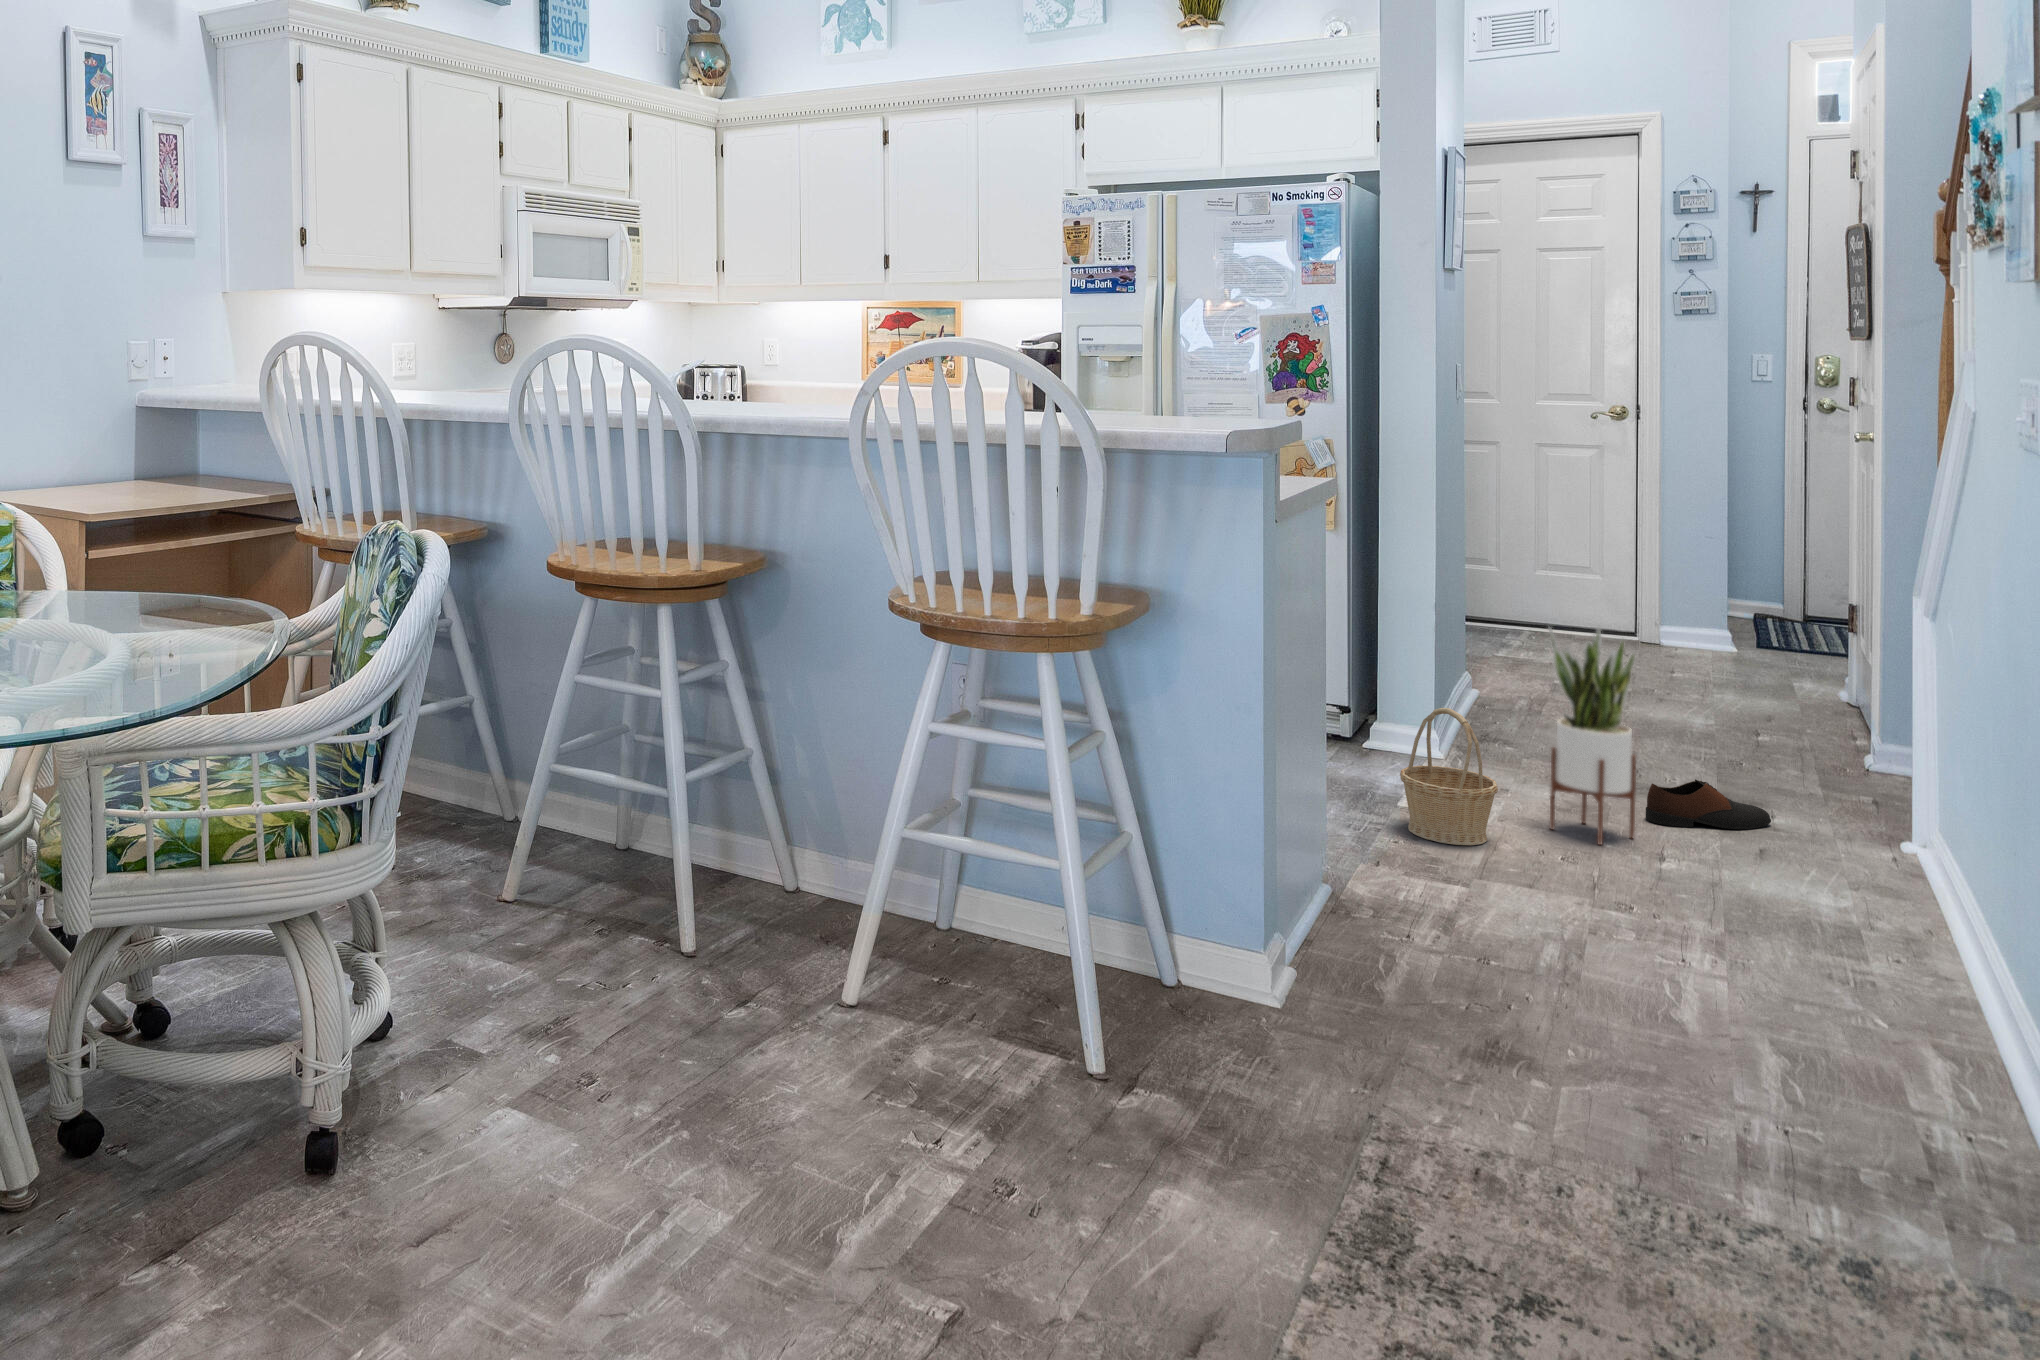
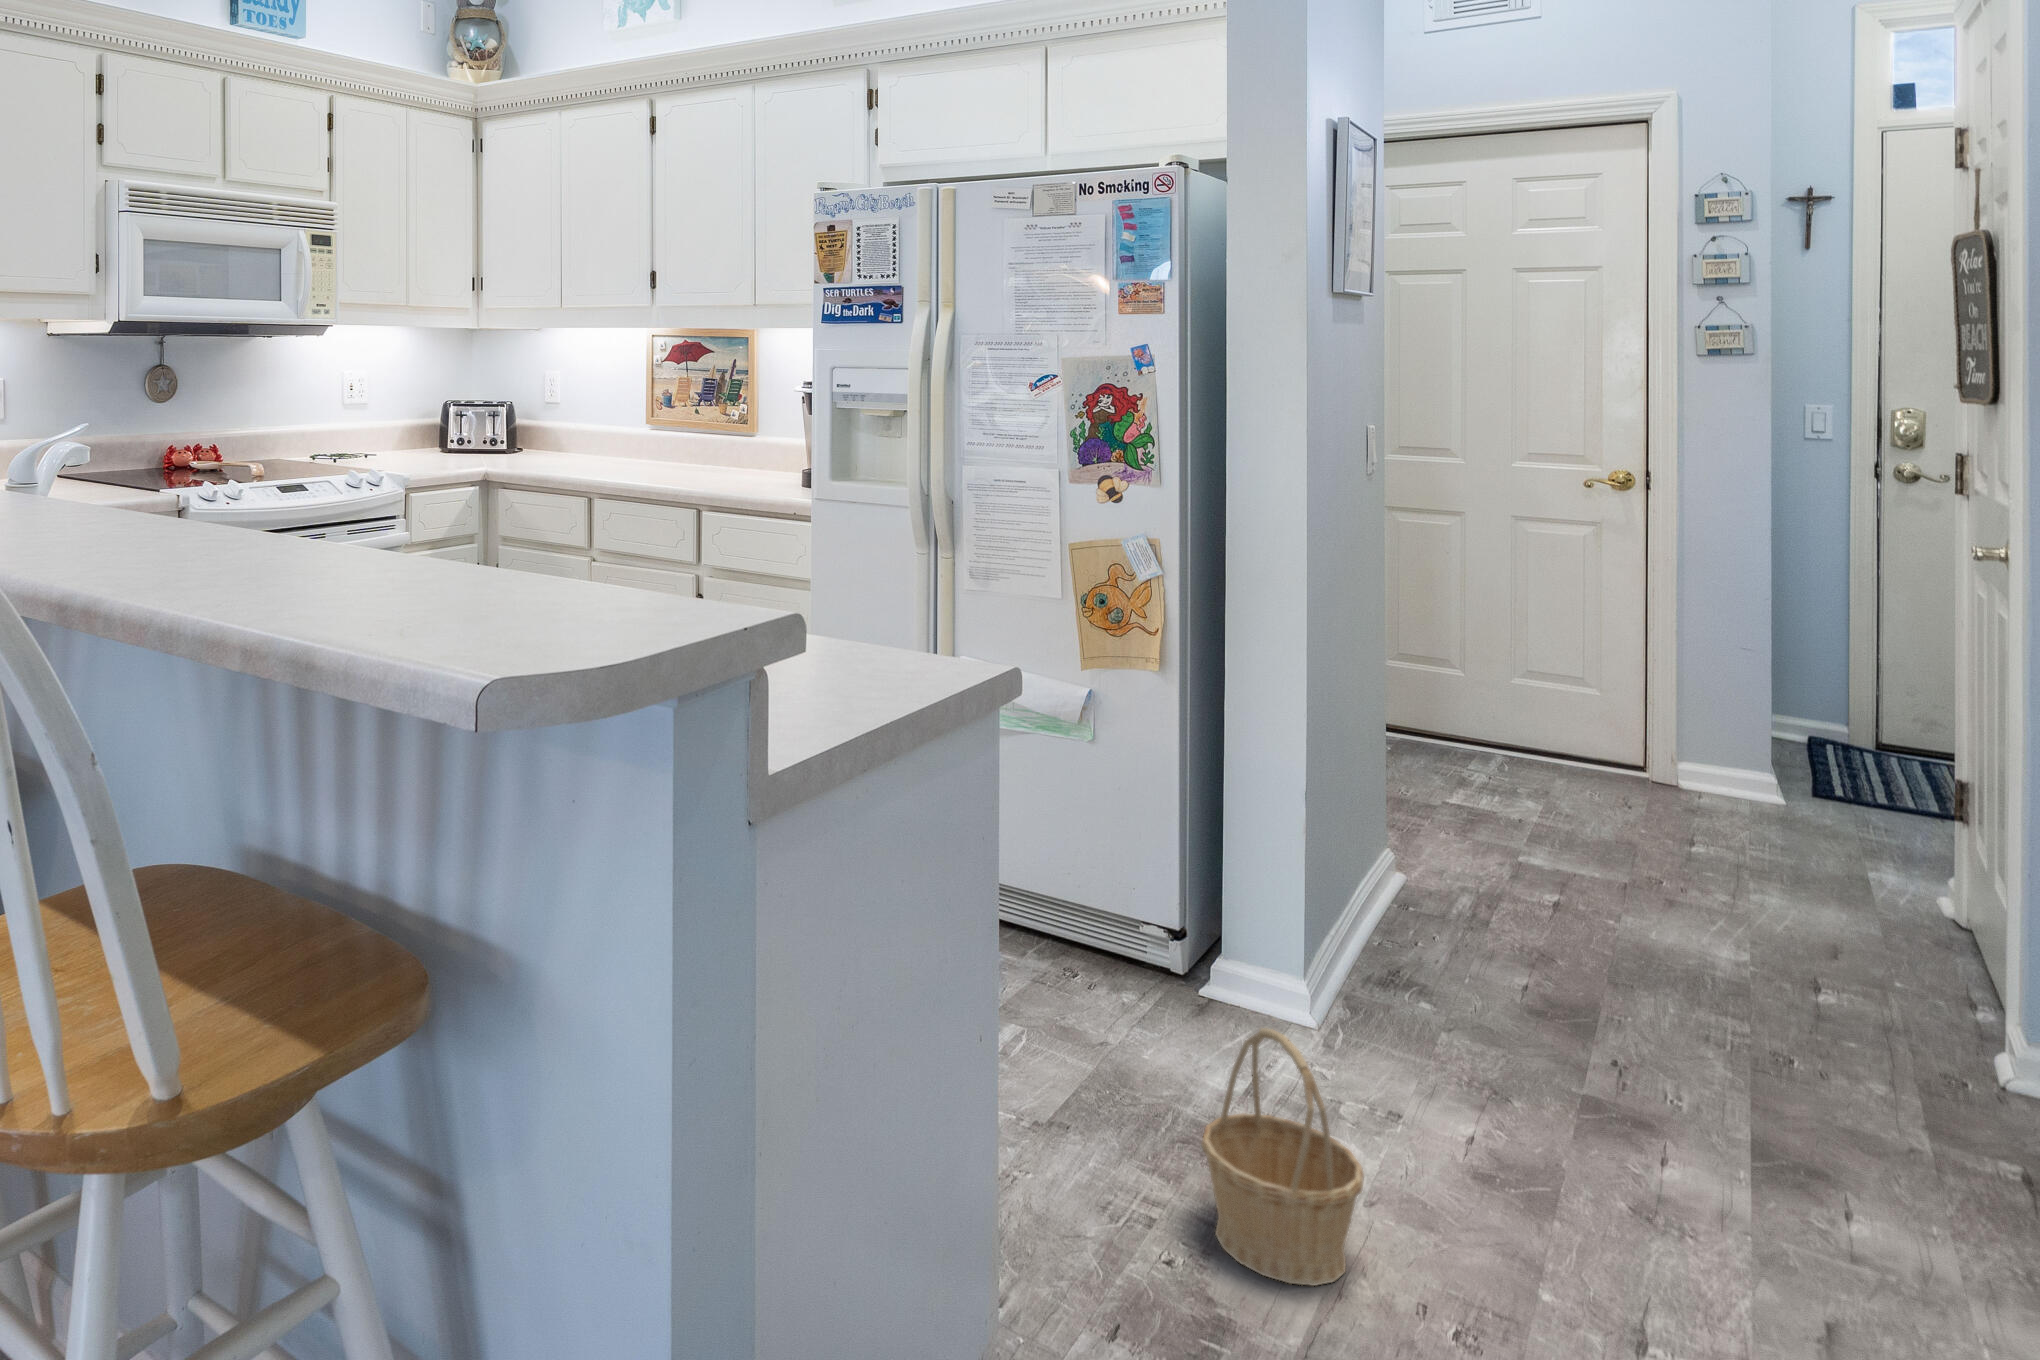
potted plant: present [1549,627,1636,844] -> none [1454,898,1612,1293]
shoe: present [1646,779,1771,829] -> none [1633,1152,1856,1253]

